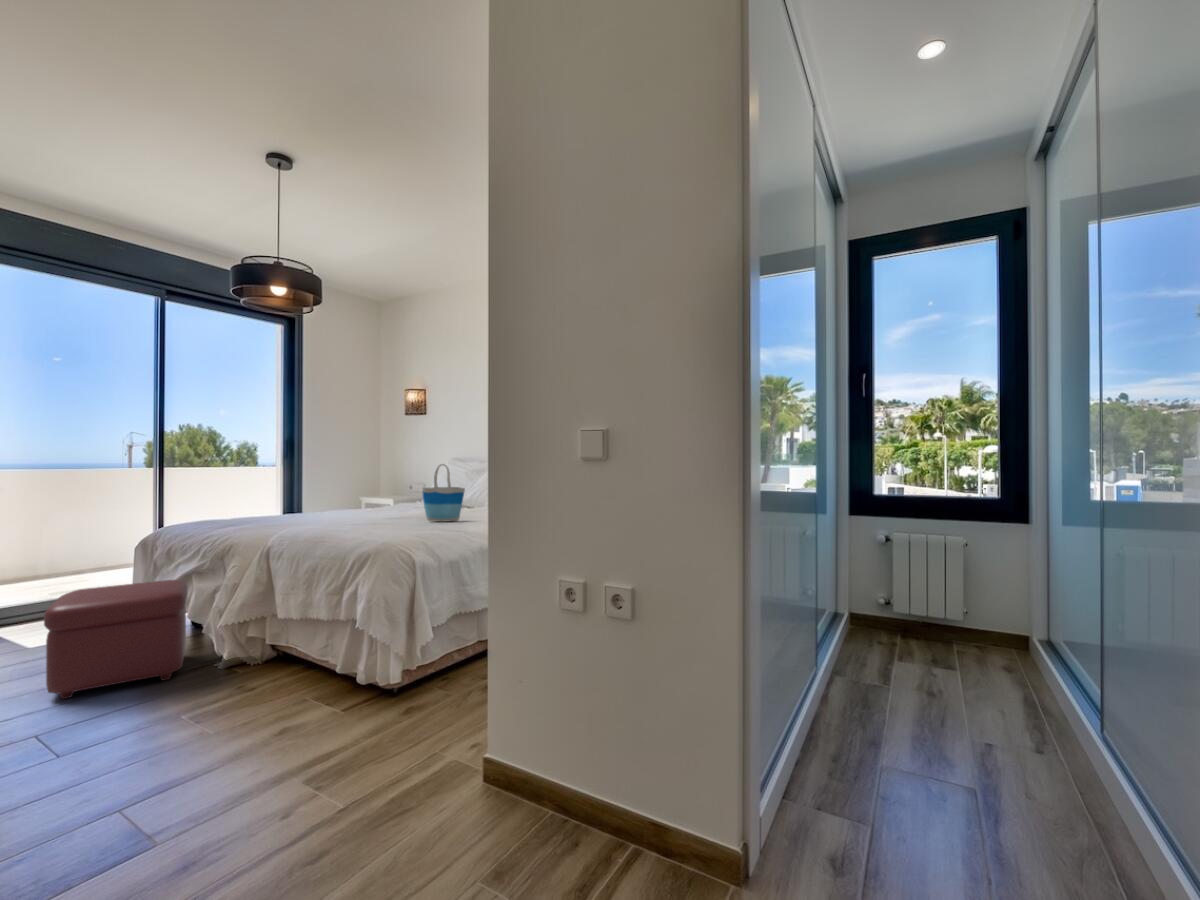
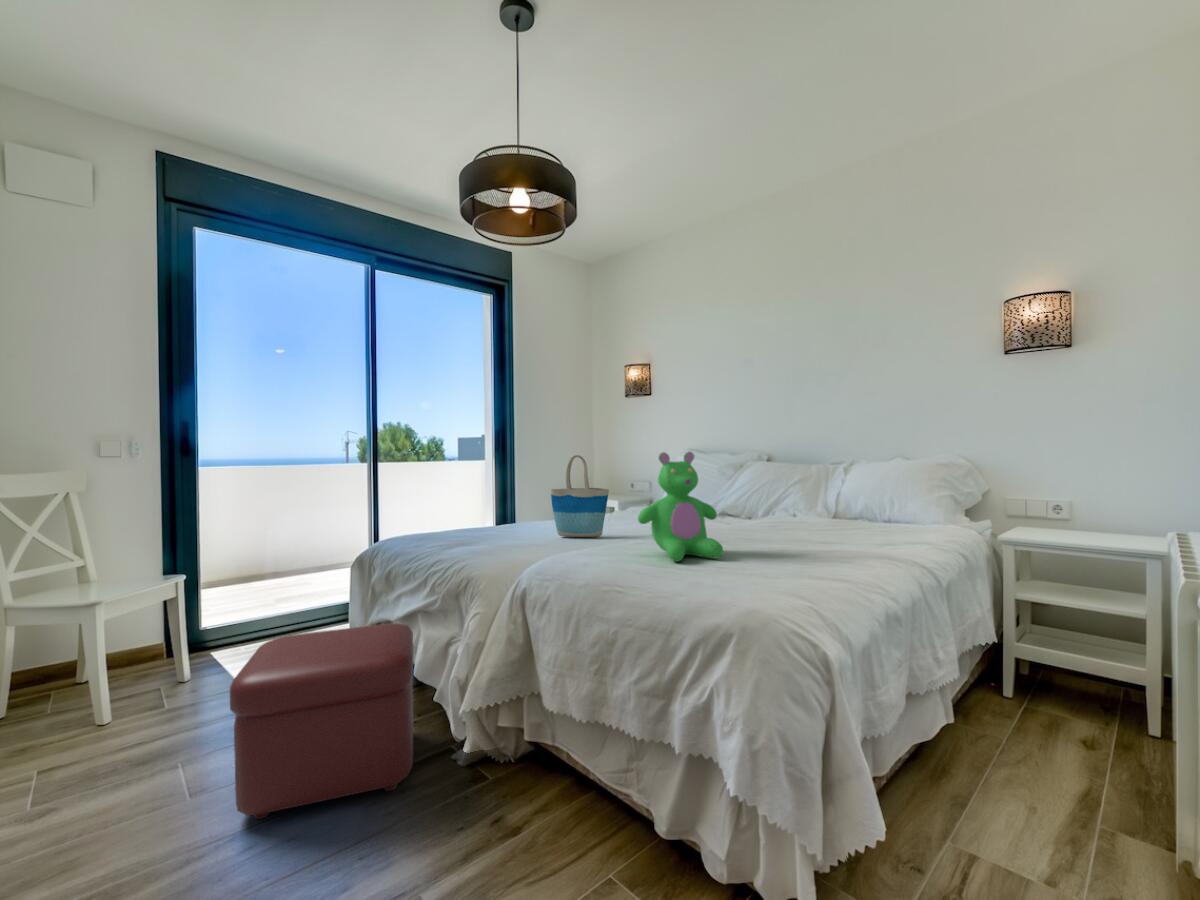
teddy bear: none [351,464,406,530] -> present [638,452,723,561]
tote bag: present [422,464,465,522] -> present [551,455,609,537]

